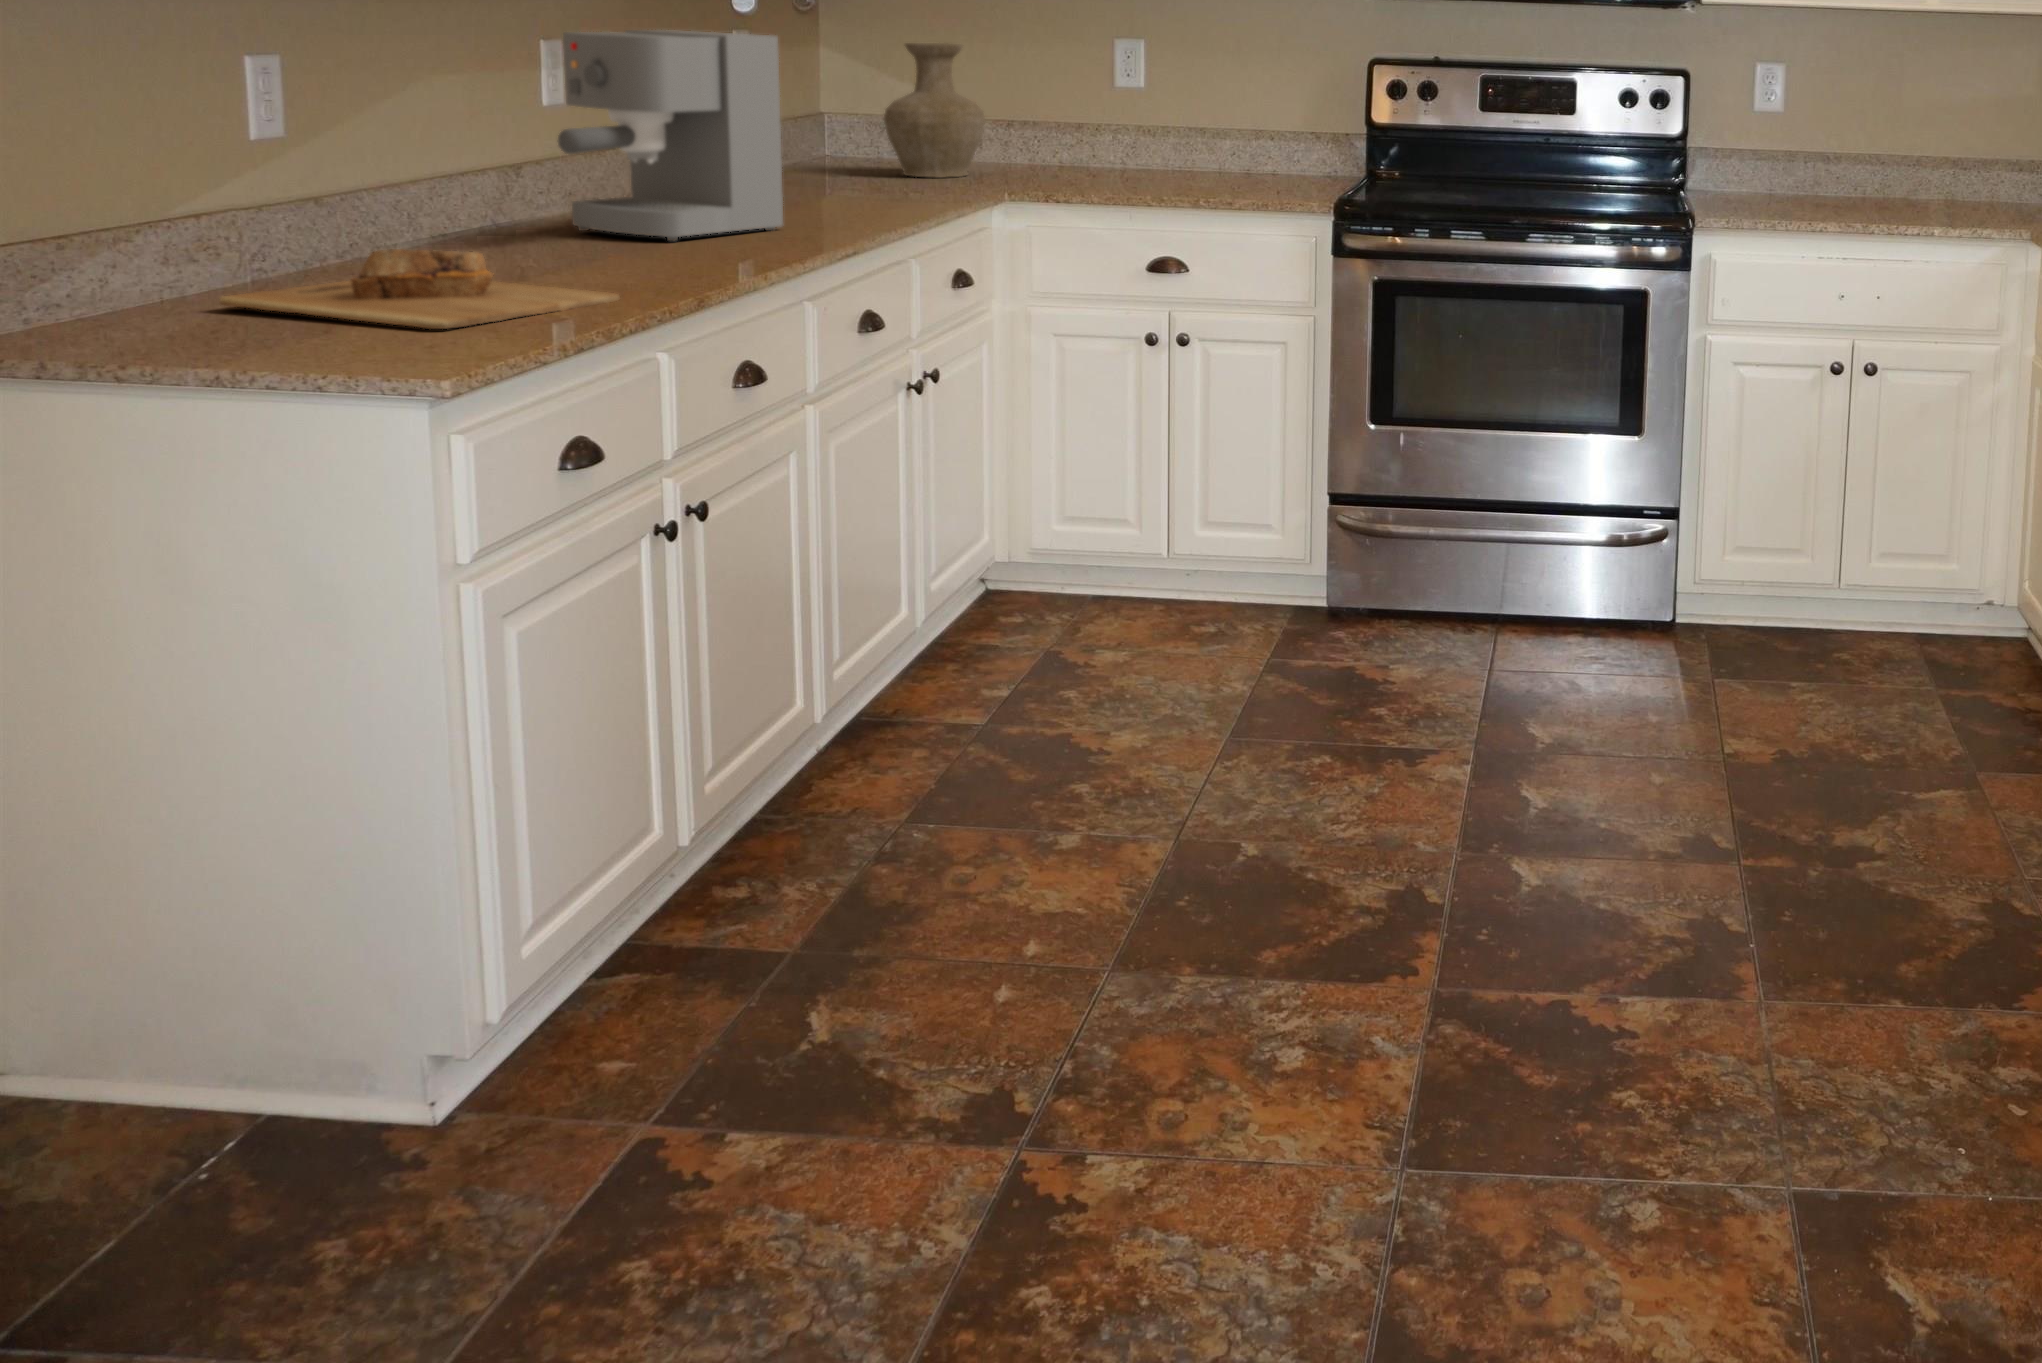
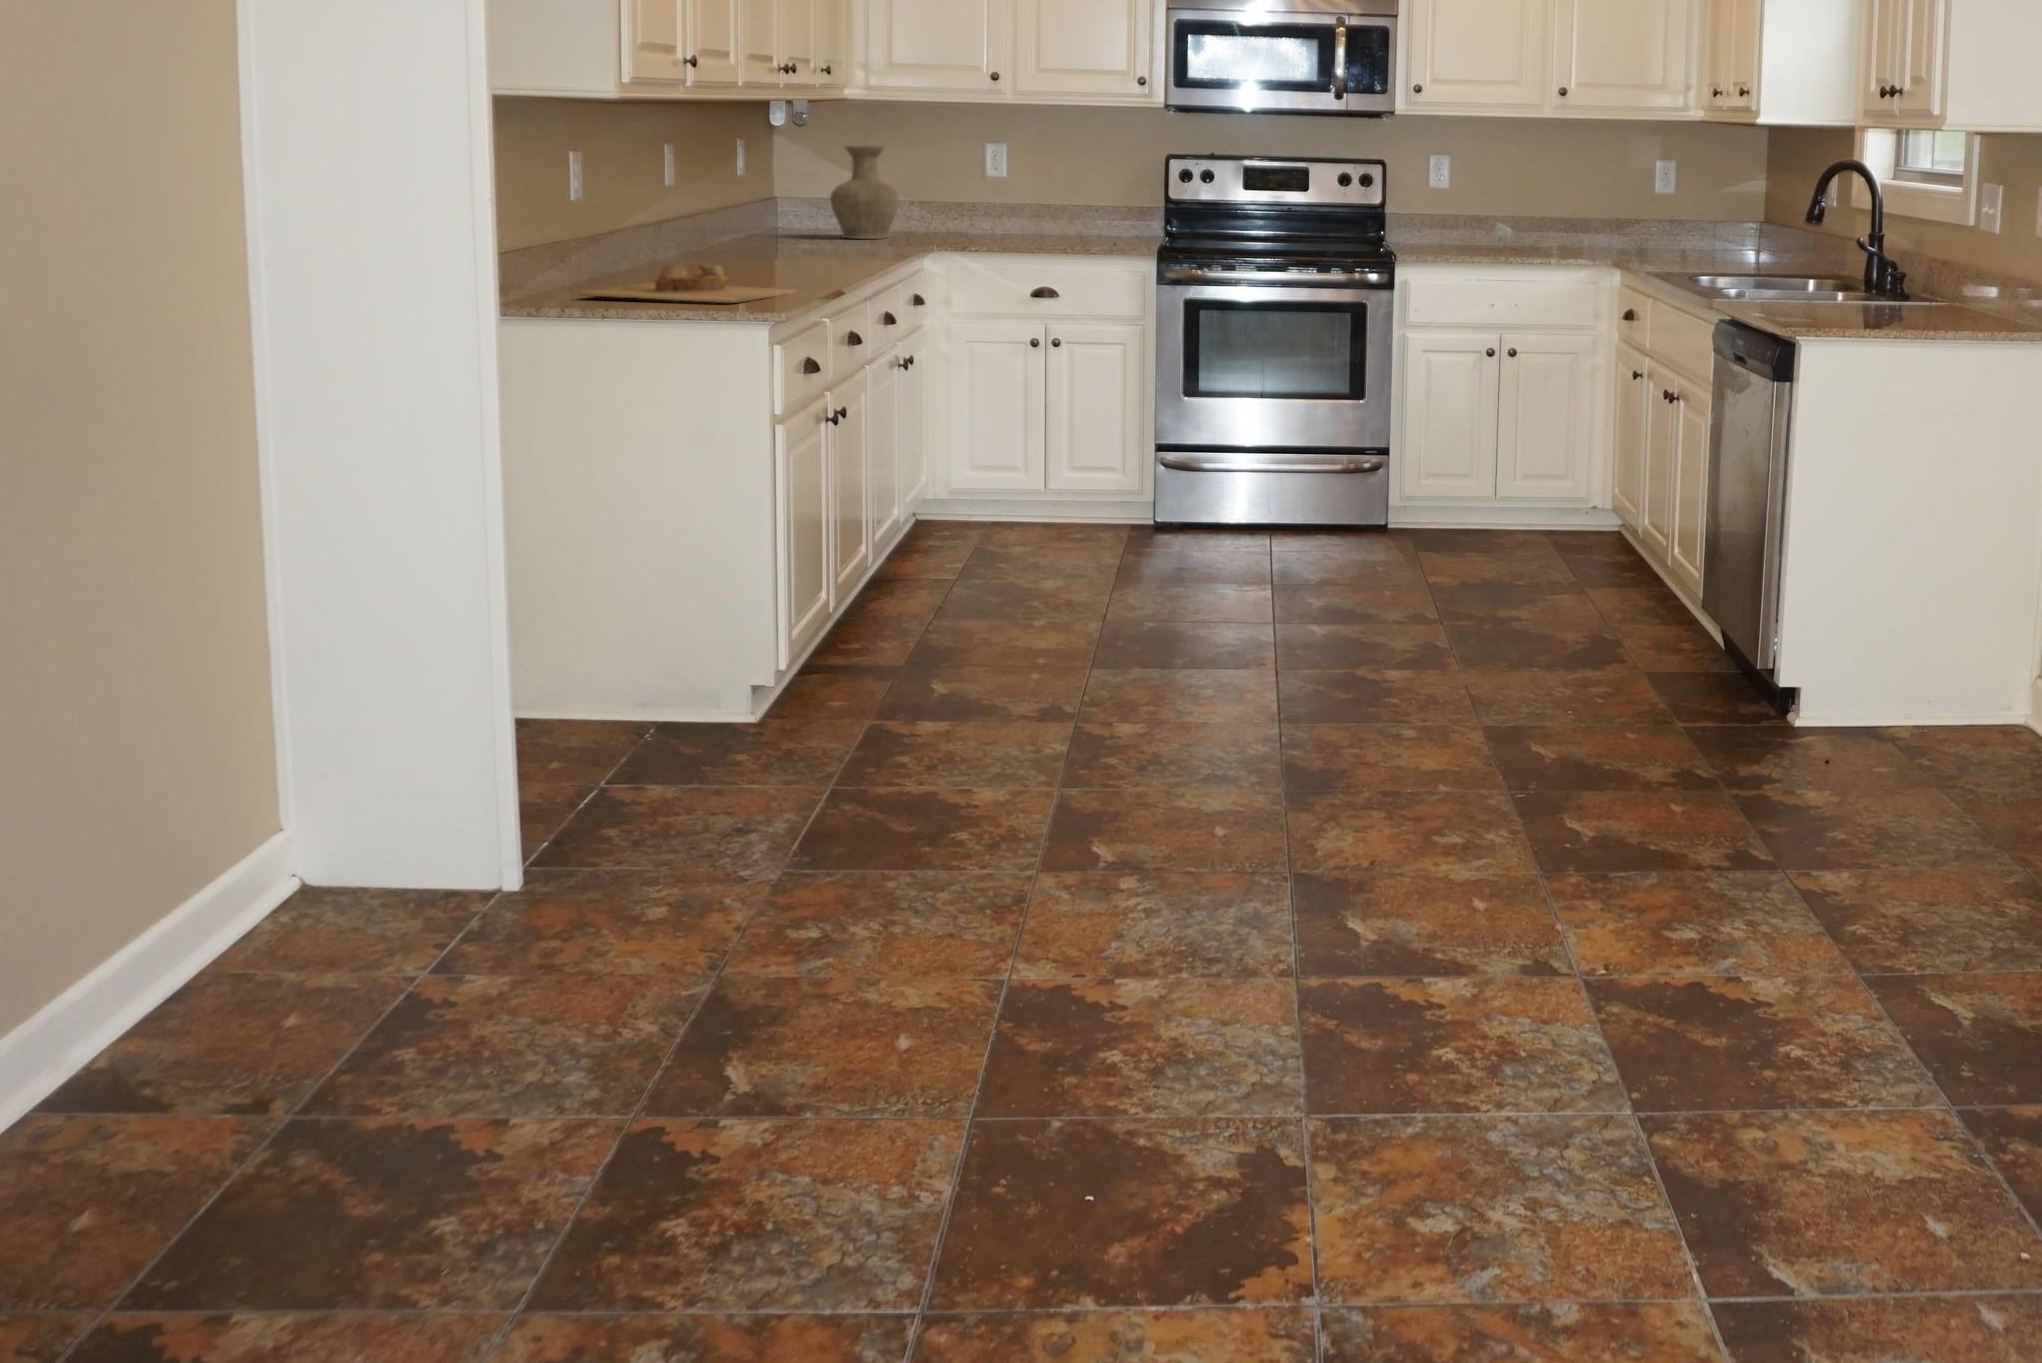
coffee maker: present [558,30,783,241] -> none [691,138,824,270]

